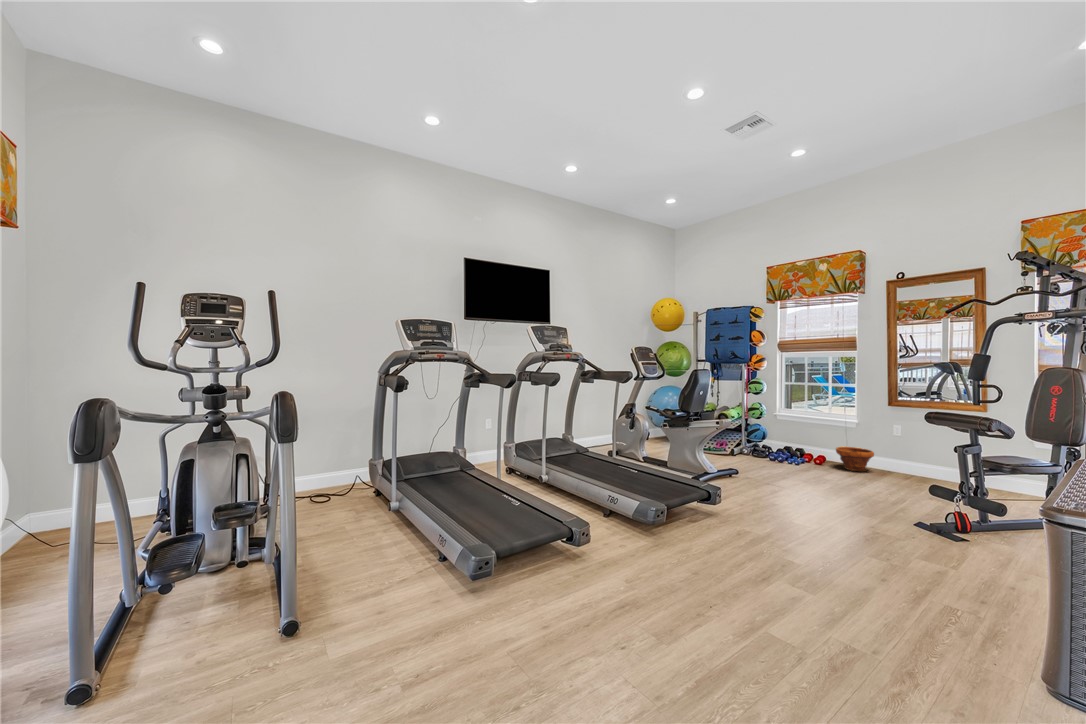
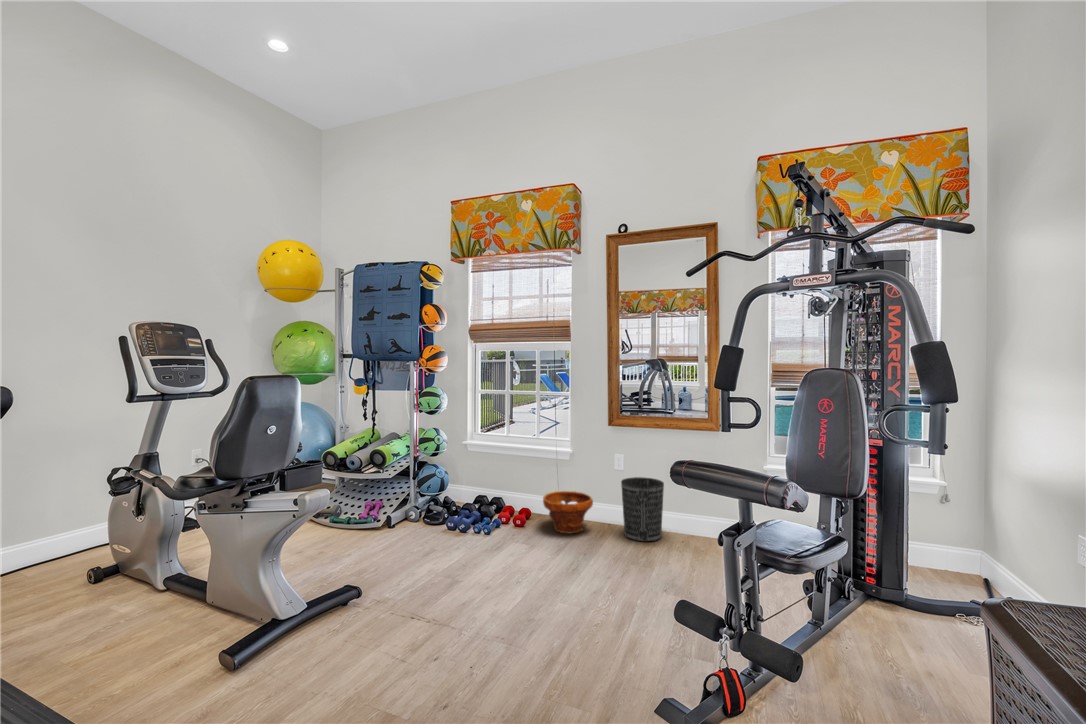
wastebasket: none [897,442,933,482] -> present [621,477,664,542]

